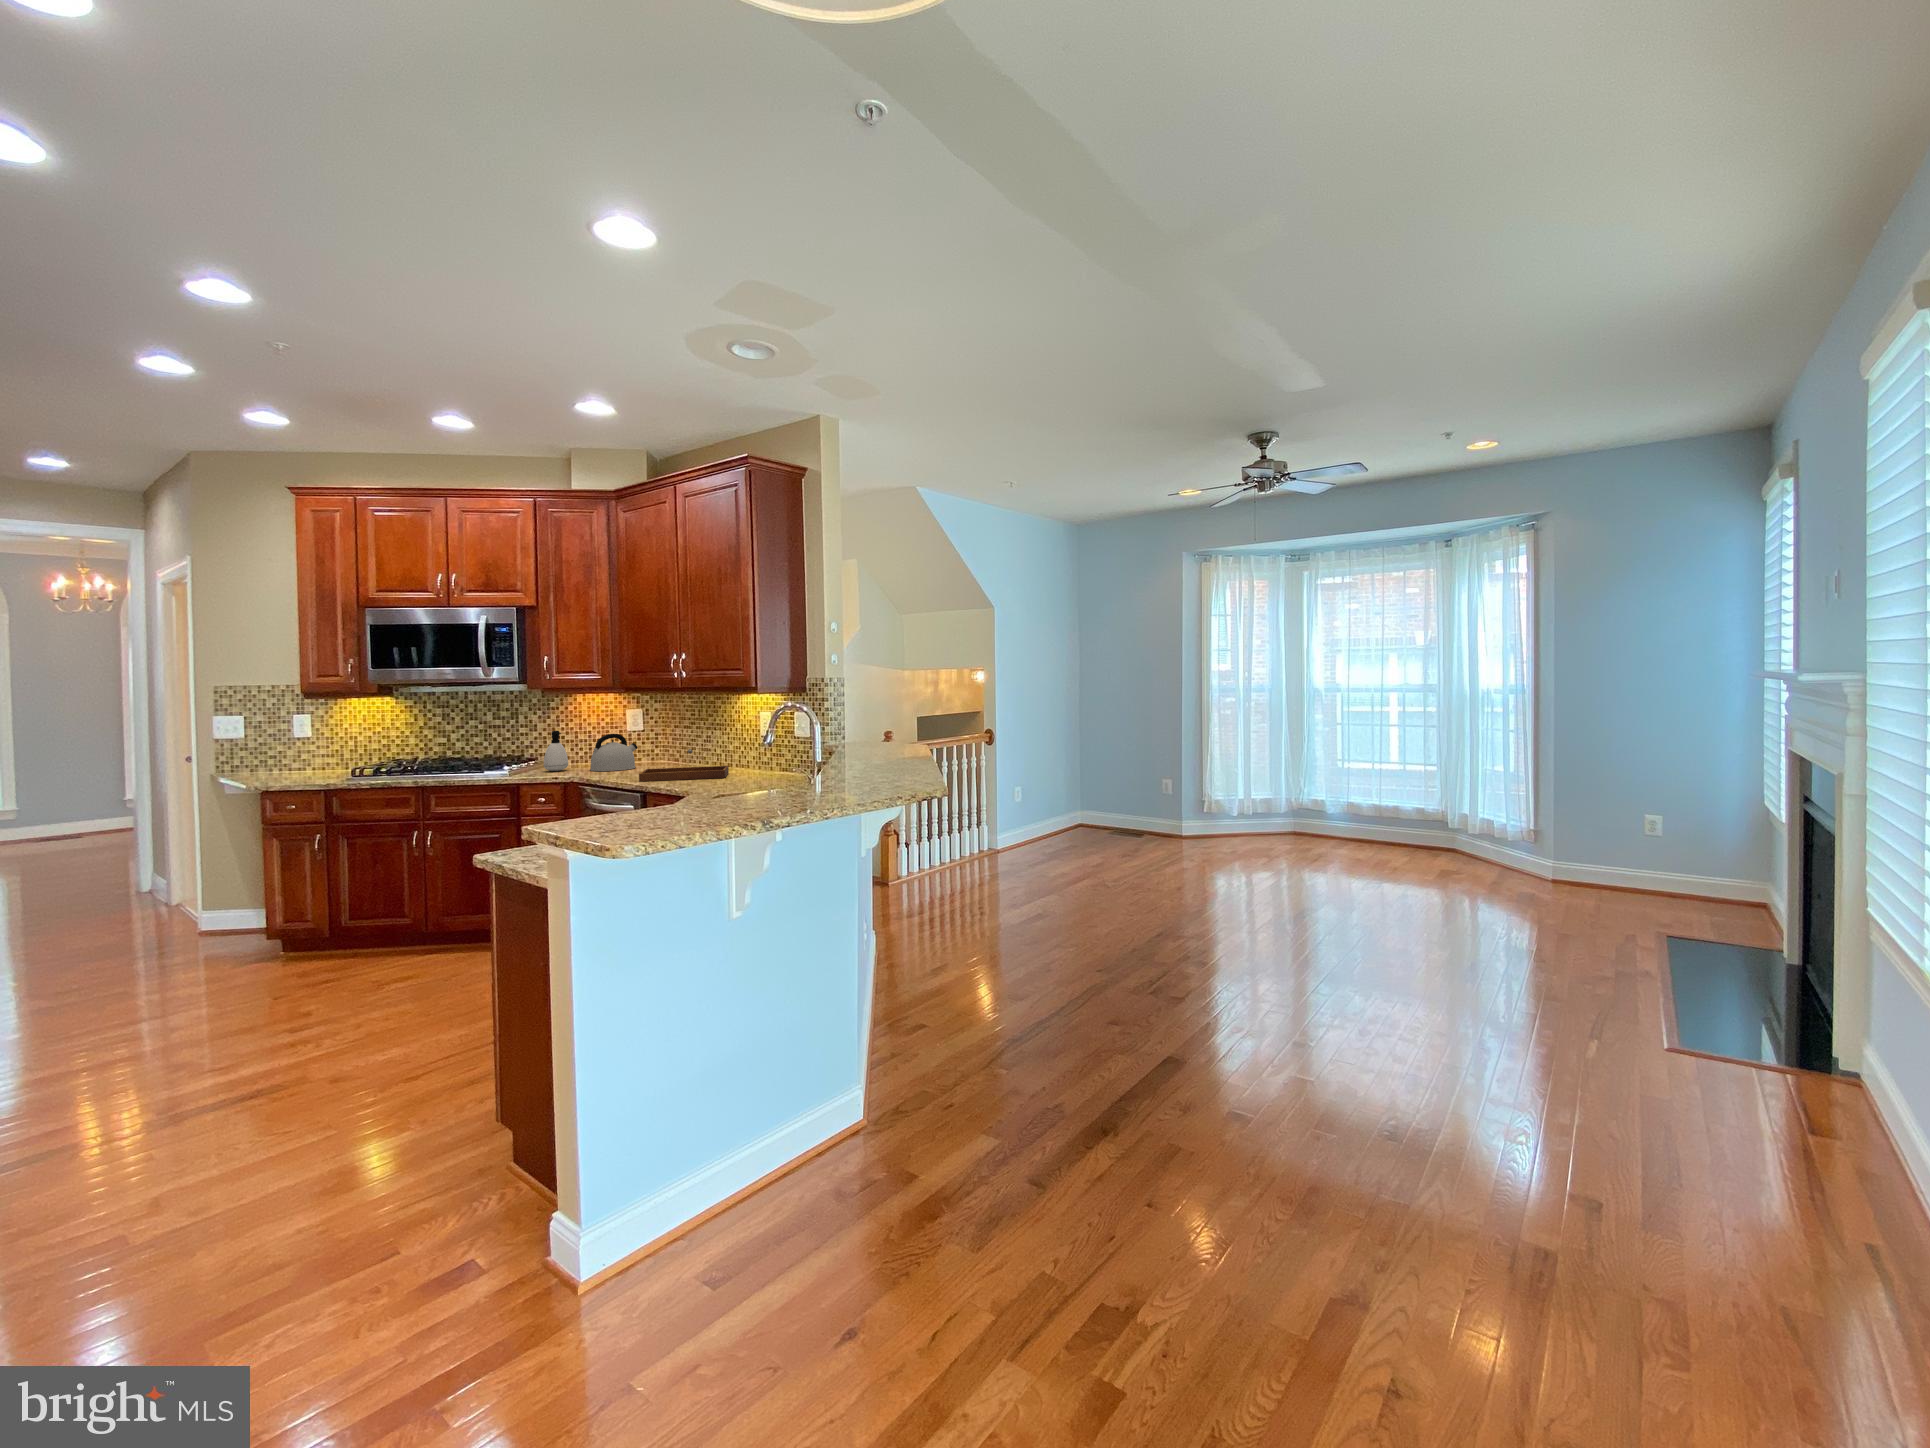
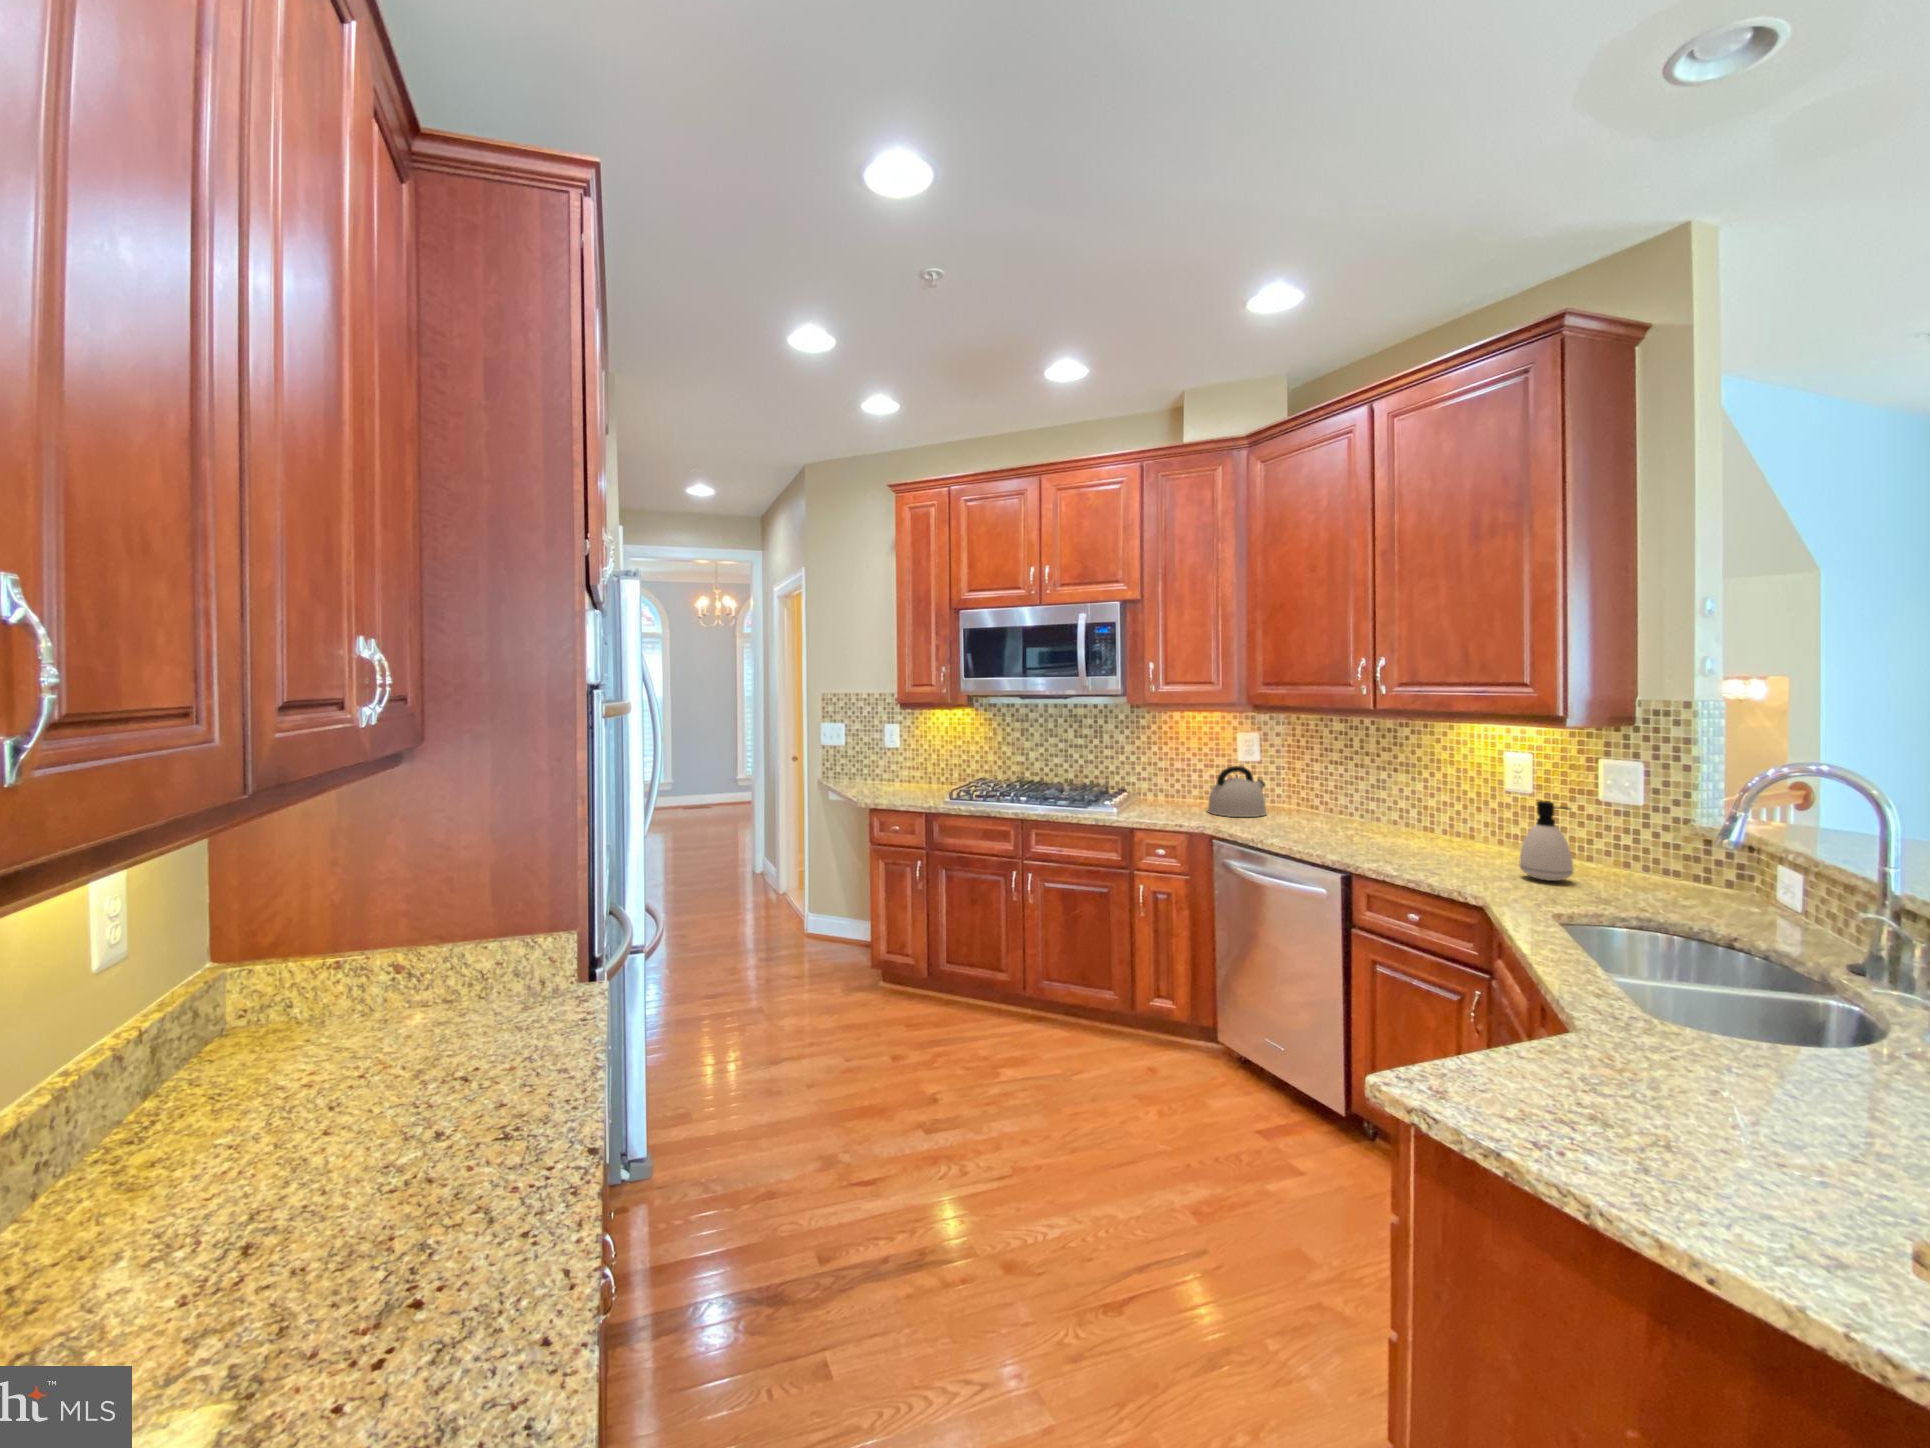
soap dispenser: present [544,731,568,771] -> present [1519,801,1573,881]
tray: present [639,749,729,781] -> none [1318,803,1469,856]

